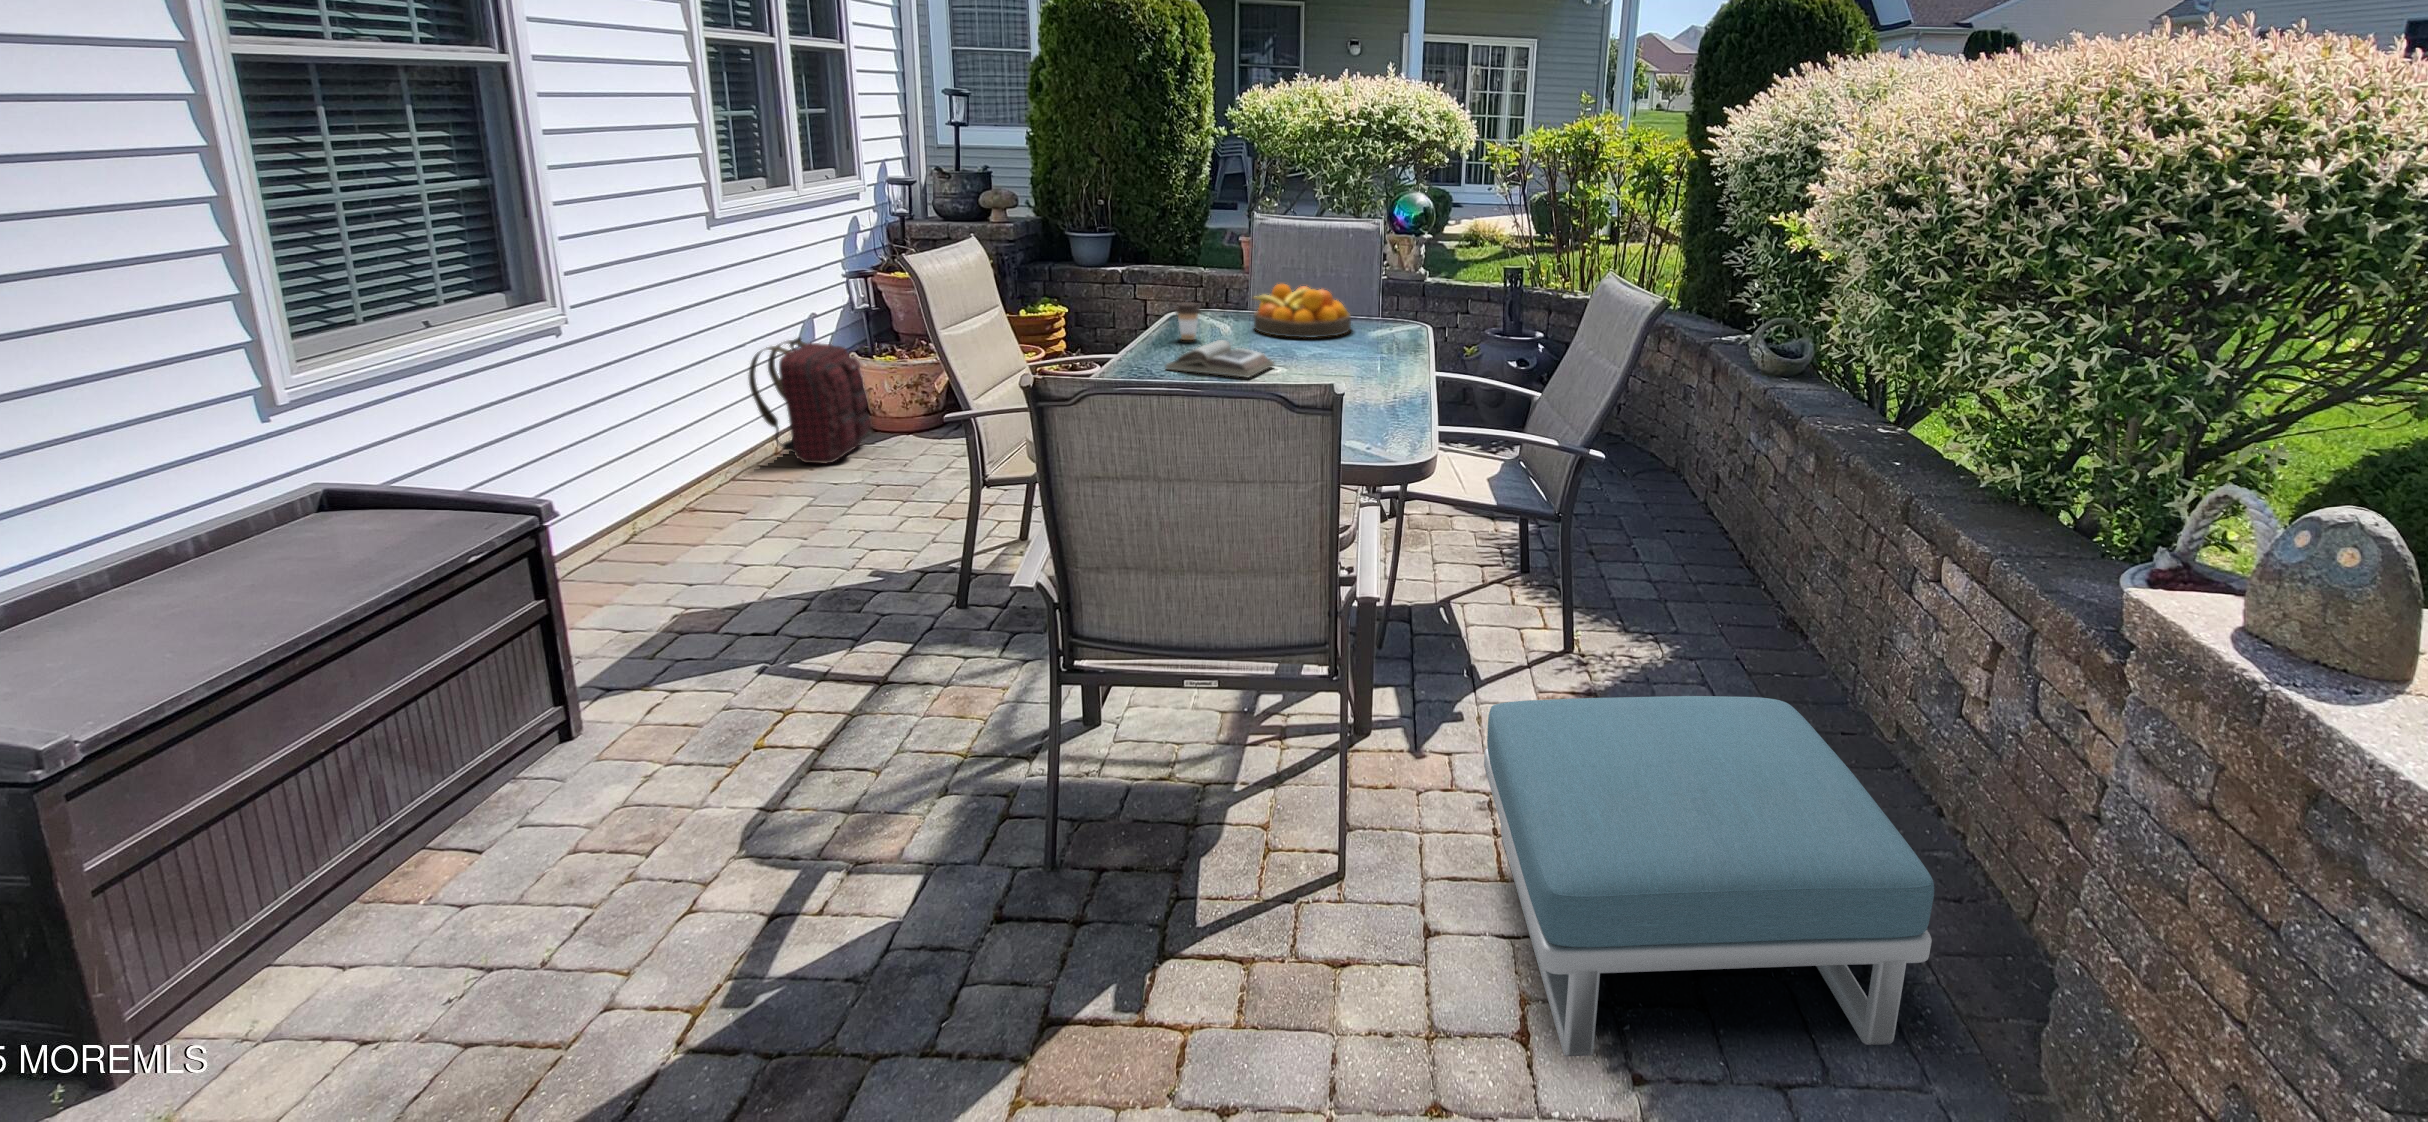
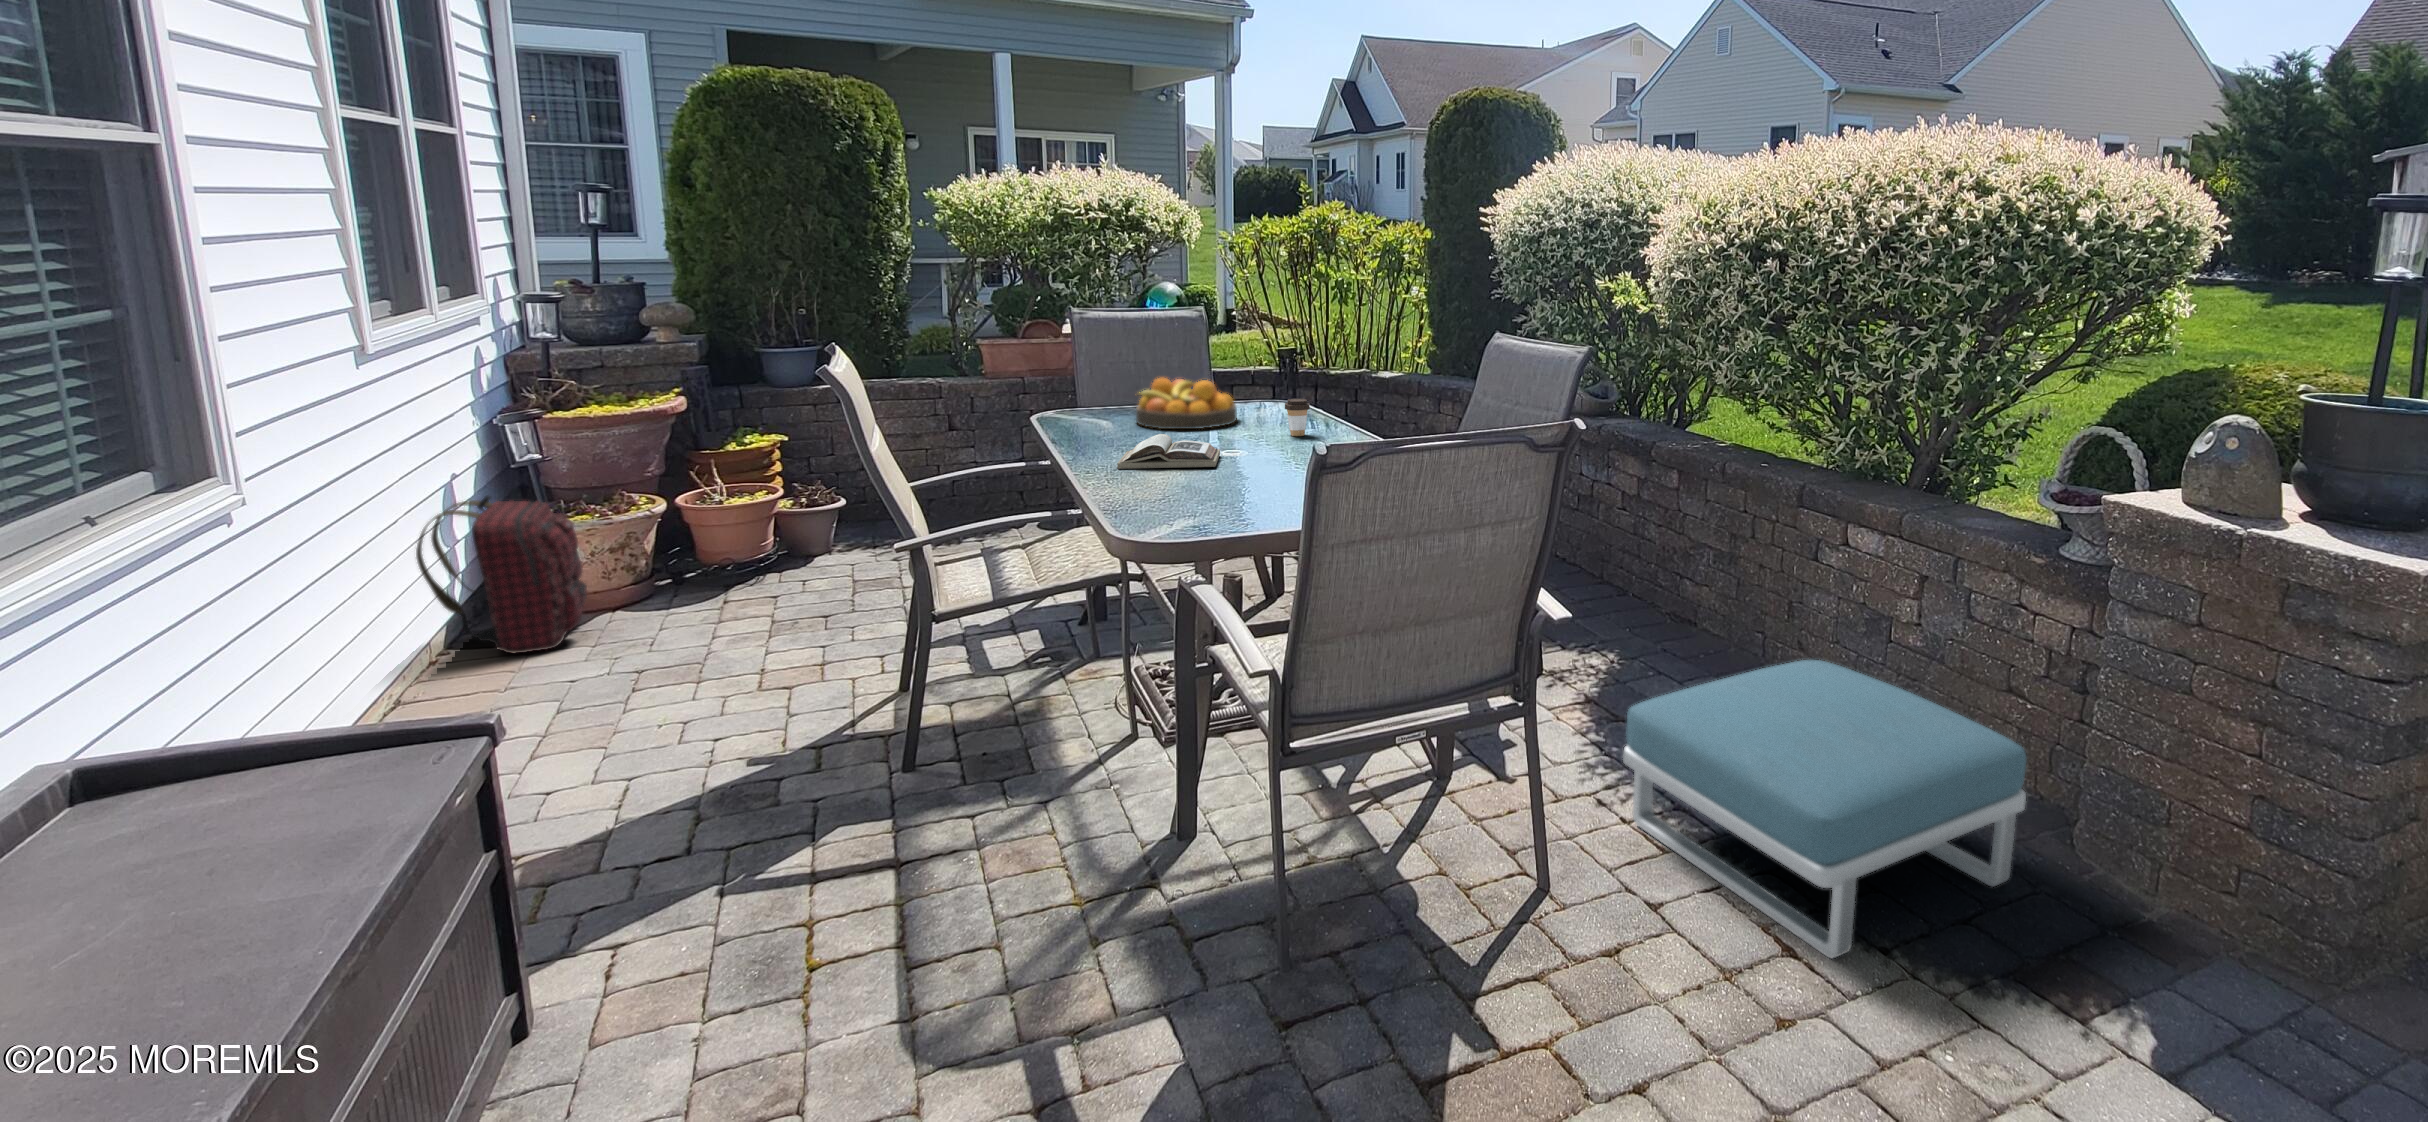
coffee cup: present [1175,302,1200,340] -> present [1285,399,1310,436]

